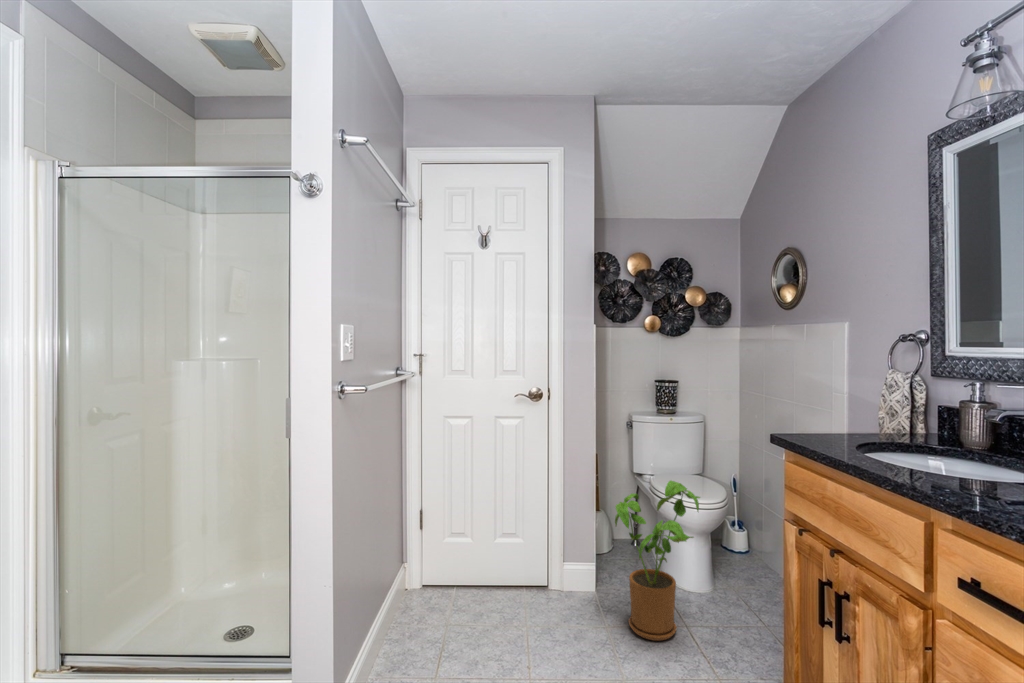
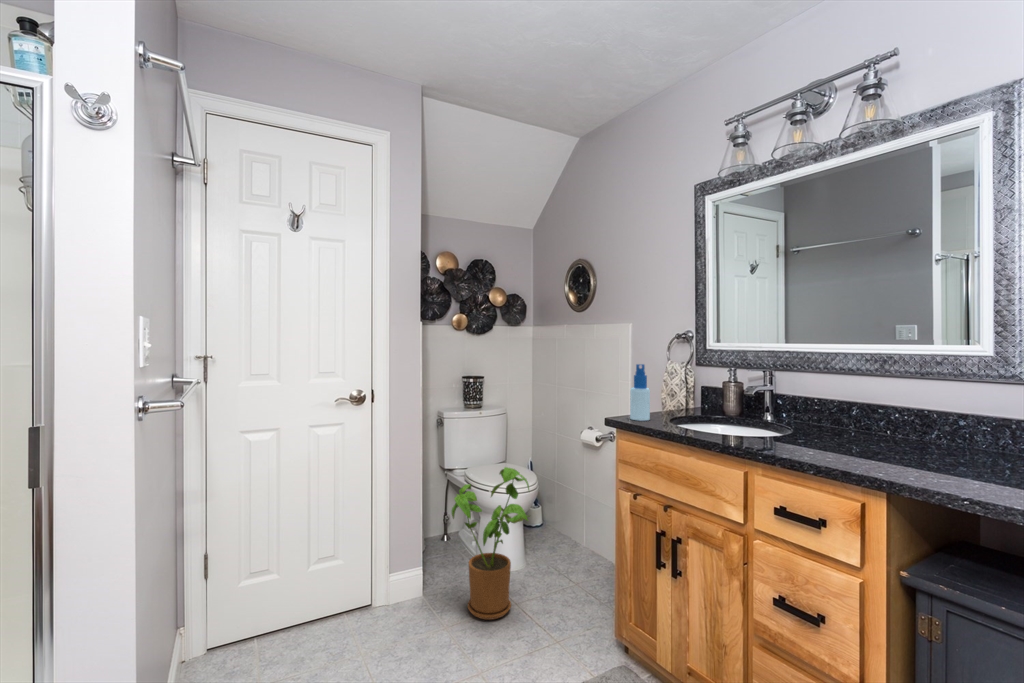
spray bottle: none [804,373,831,443] -> present [630,364,650,421]

